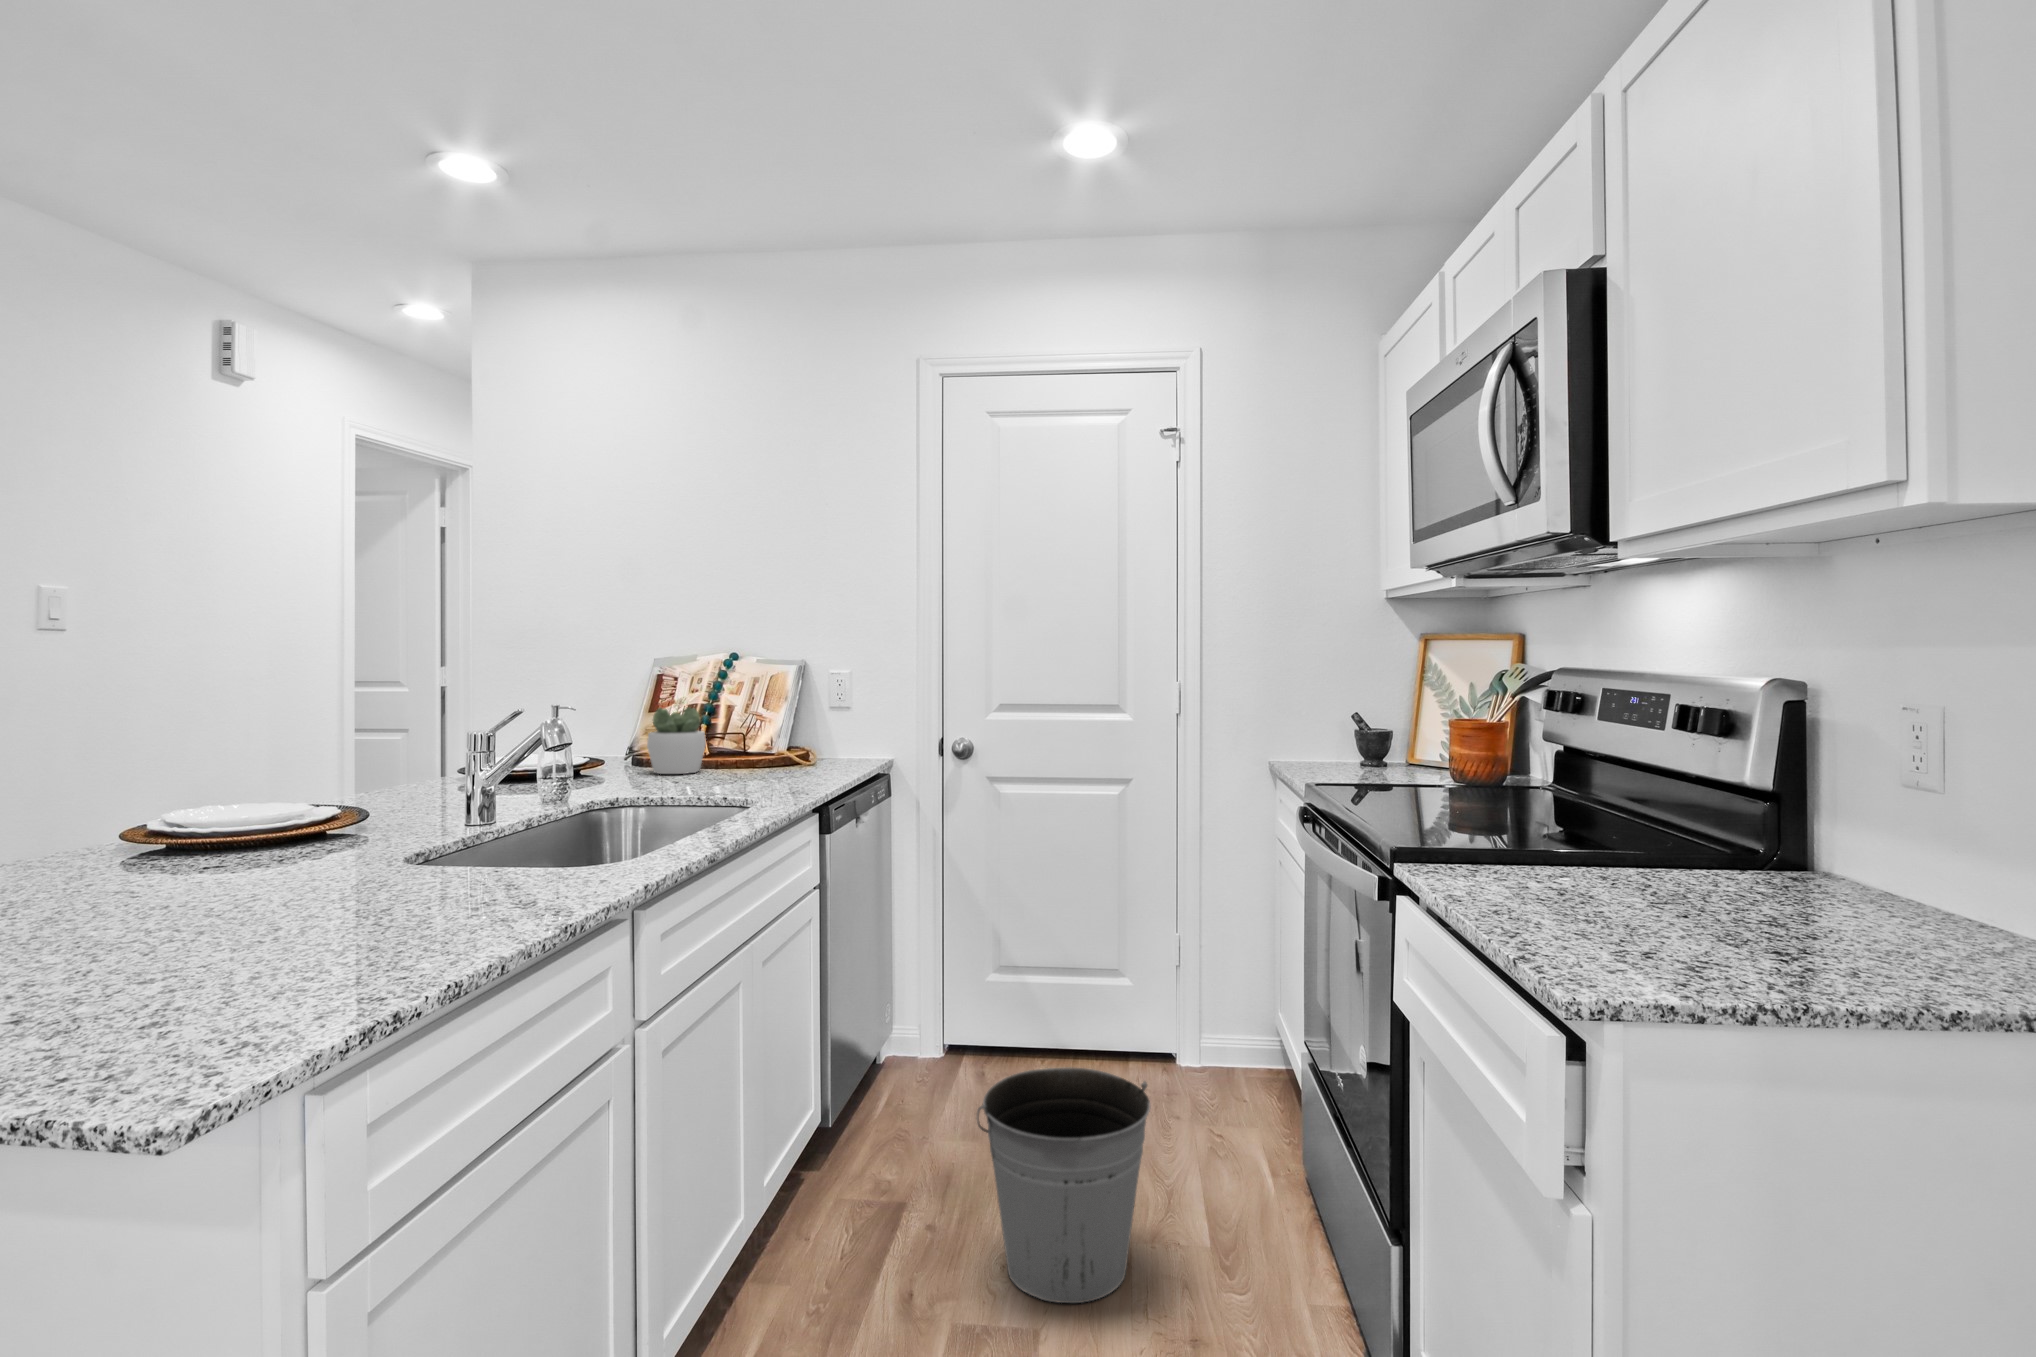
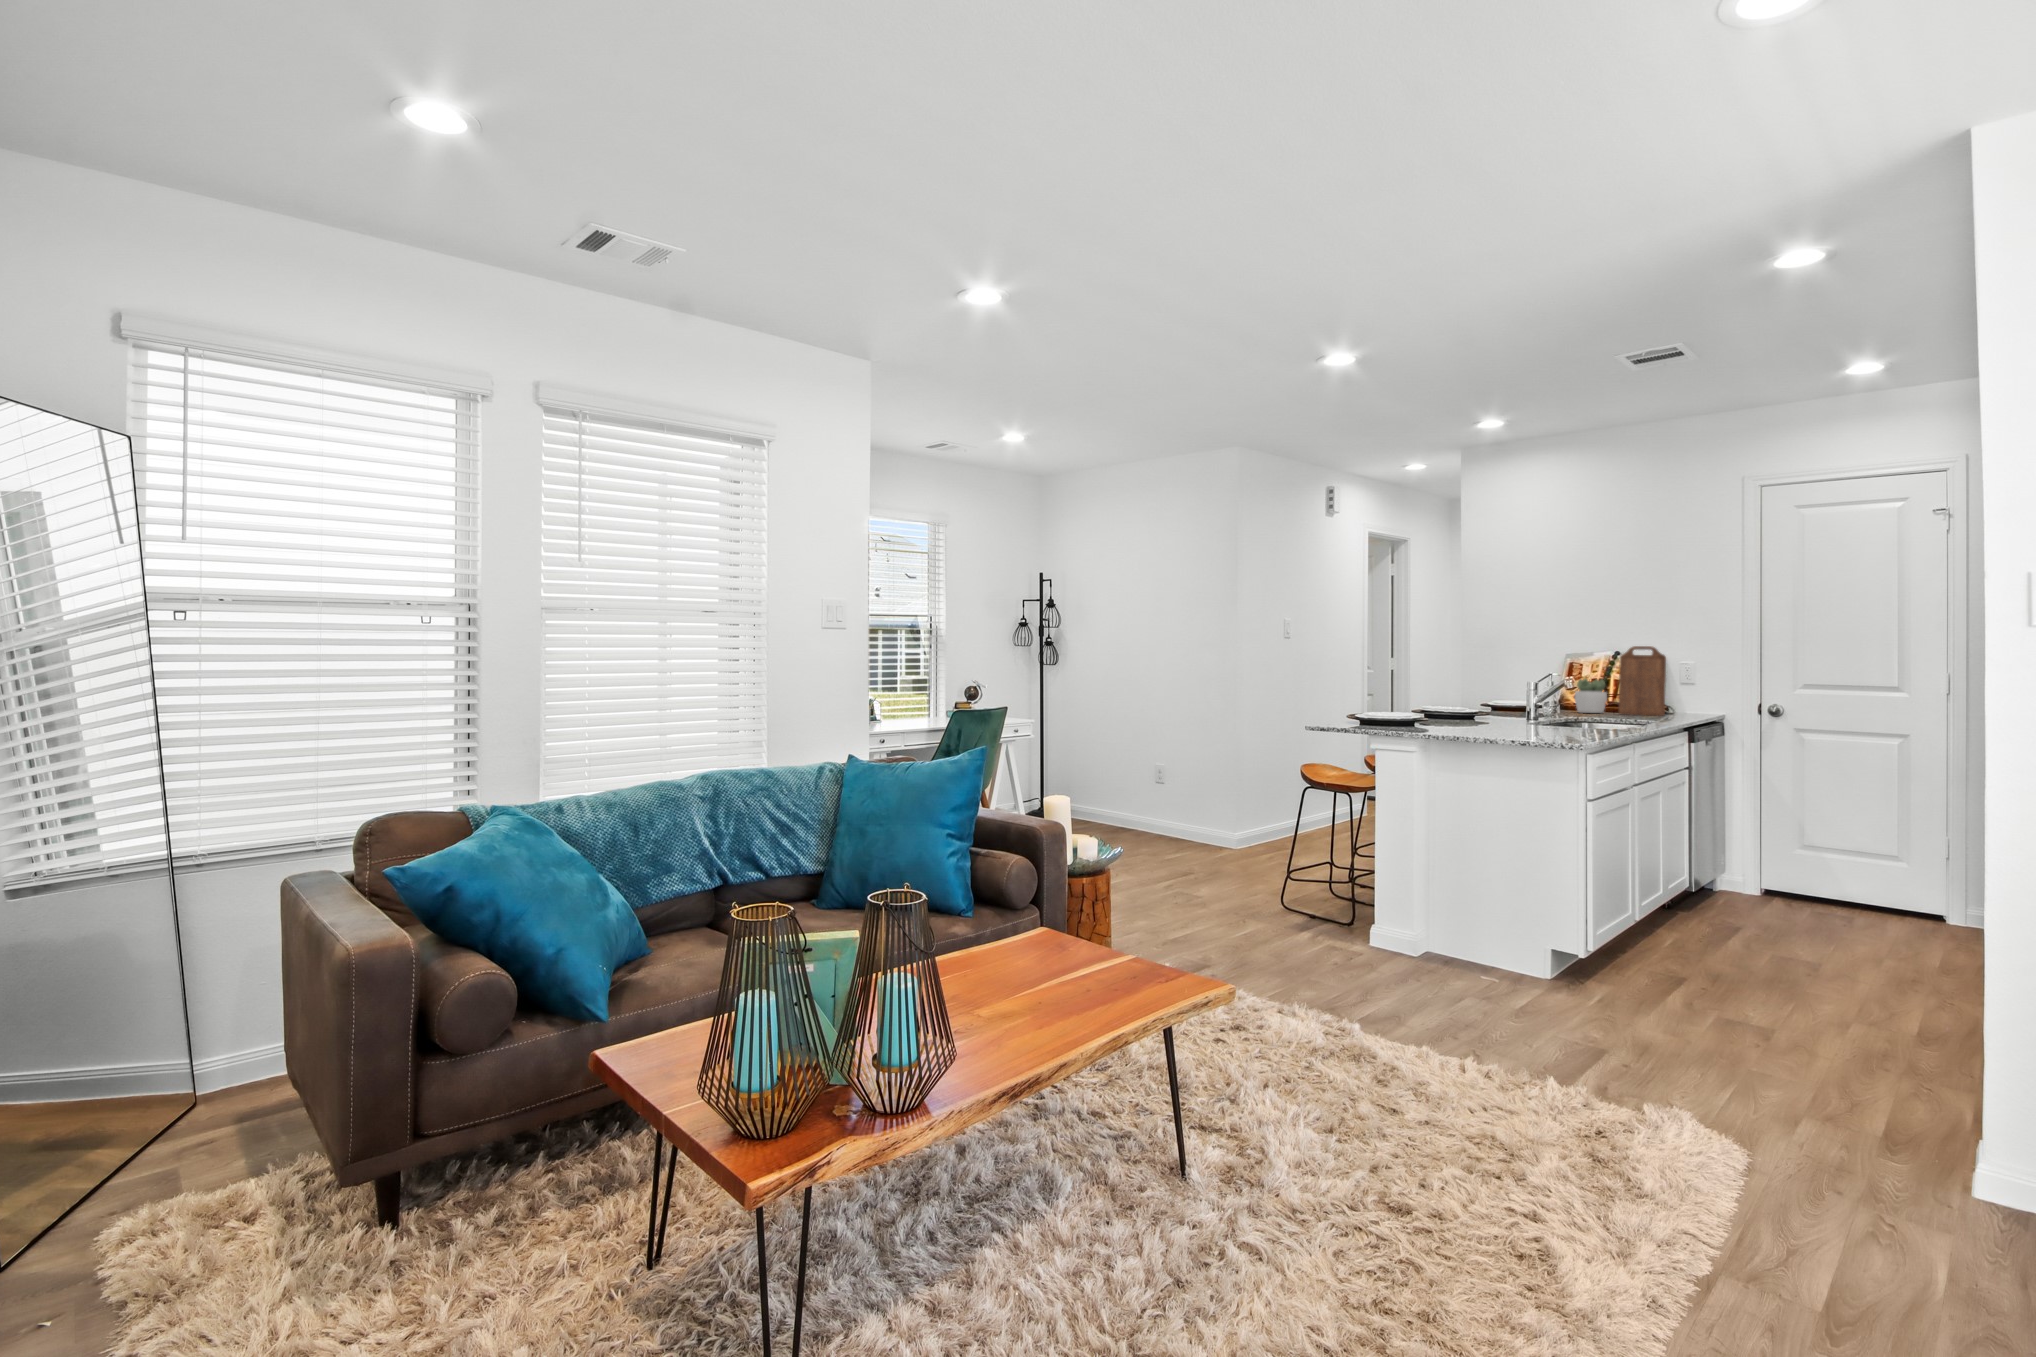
cutting board: none [720,647,797,776] -> present [1619,646,1666,716]
bucket: present [977,1067,1150,1303] -> none [1777,855,1885,953]

